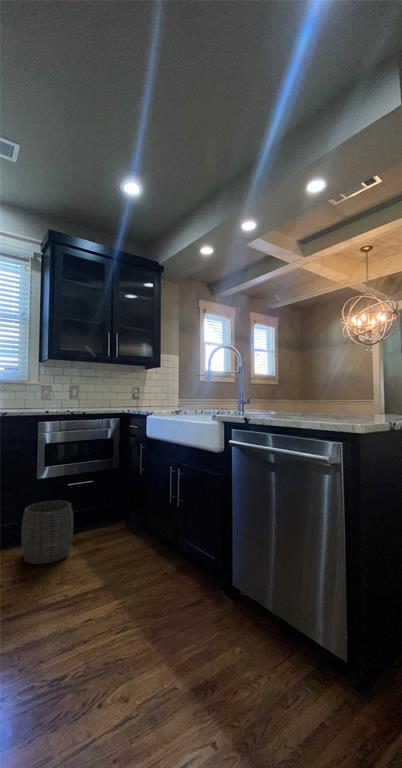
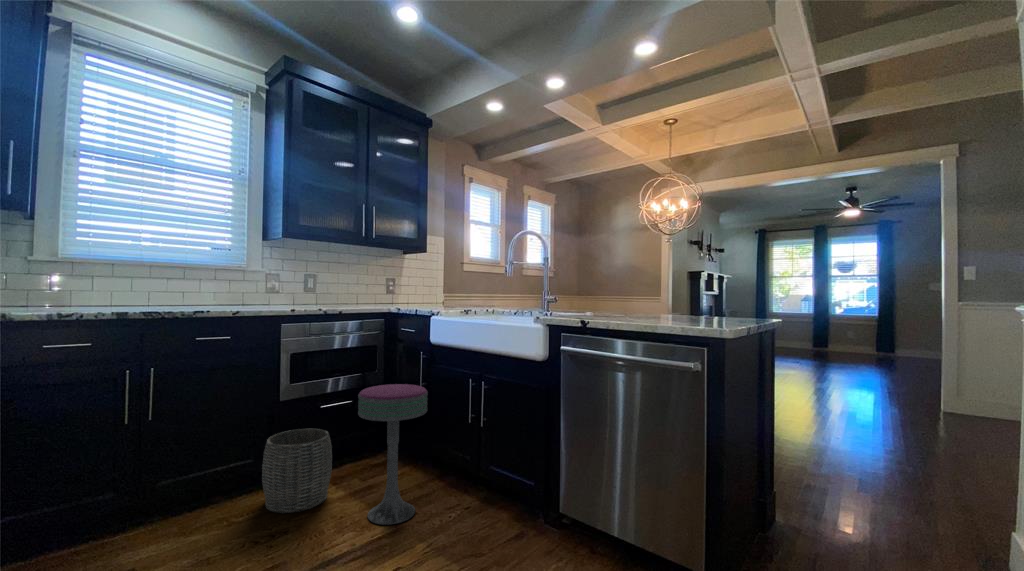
bar stool: none [82,469,136,580] -> present [358,384,428,525]

